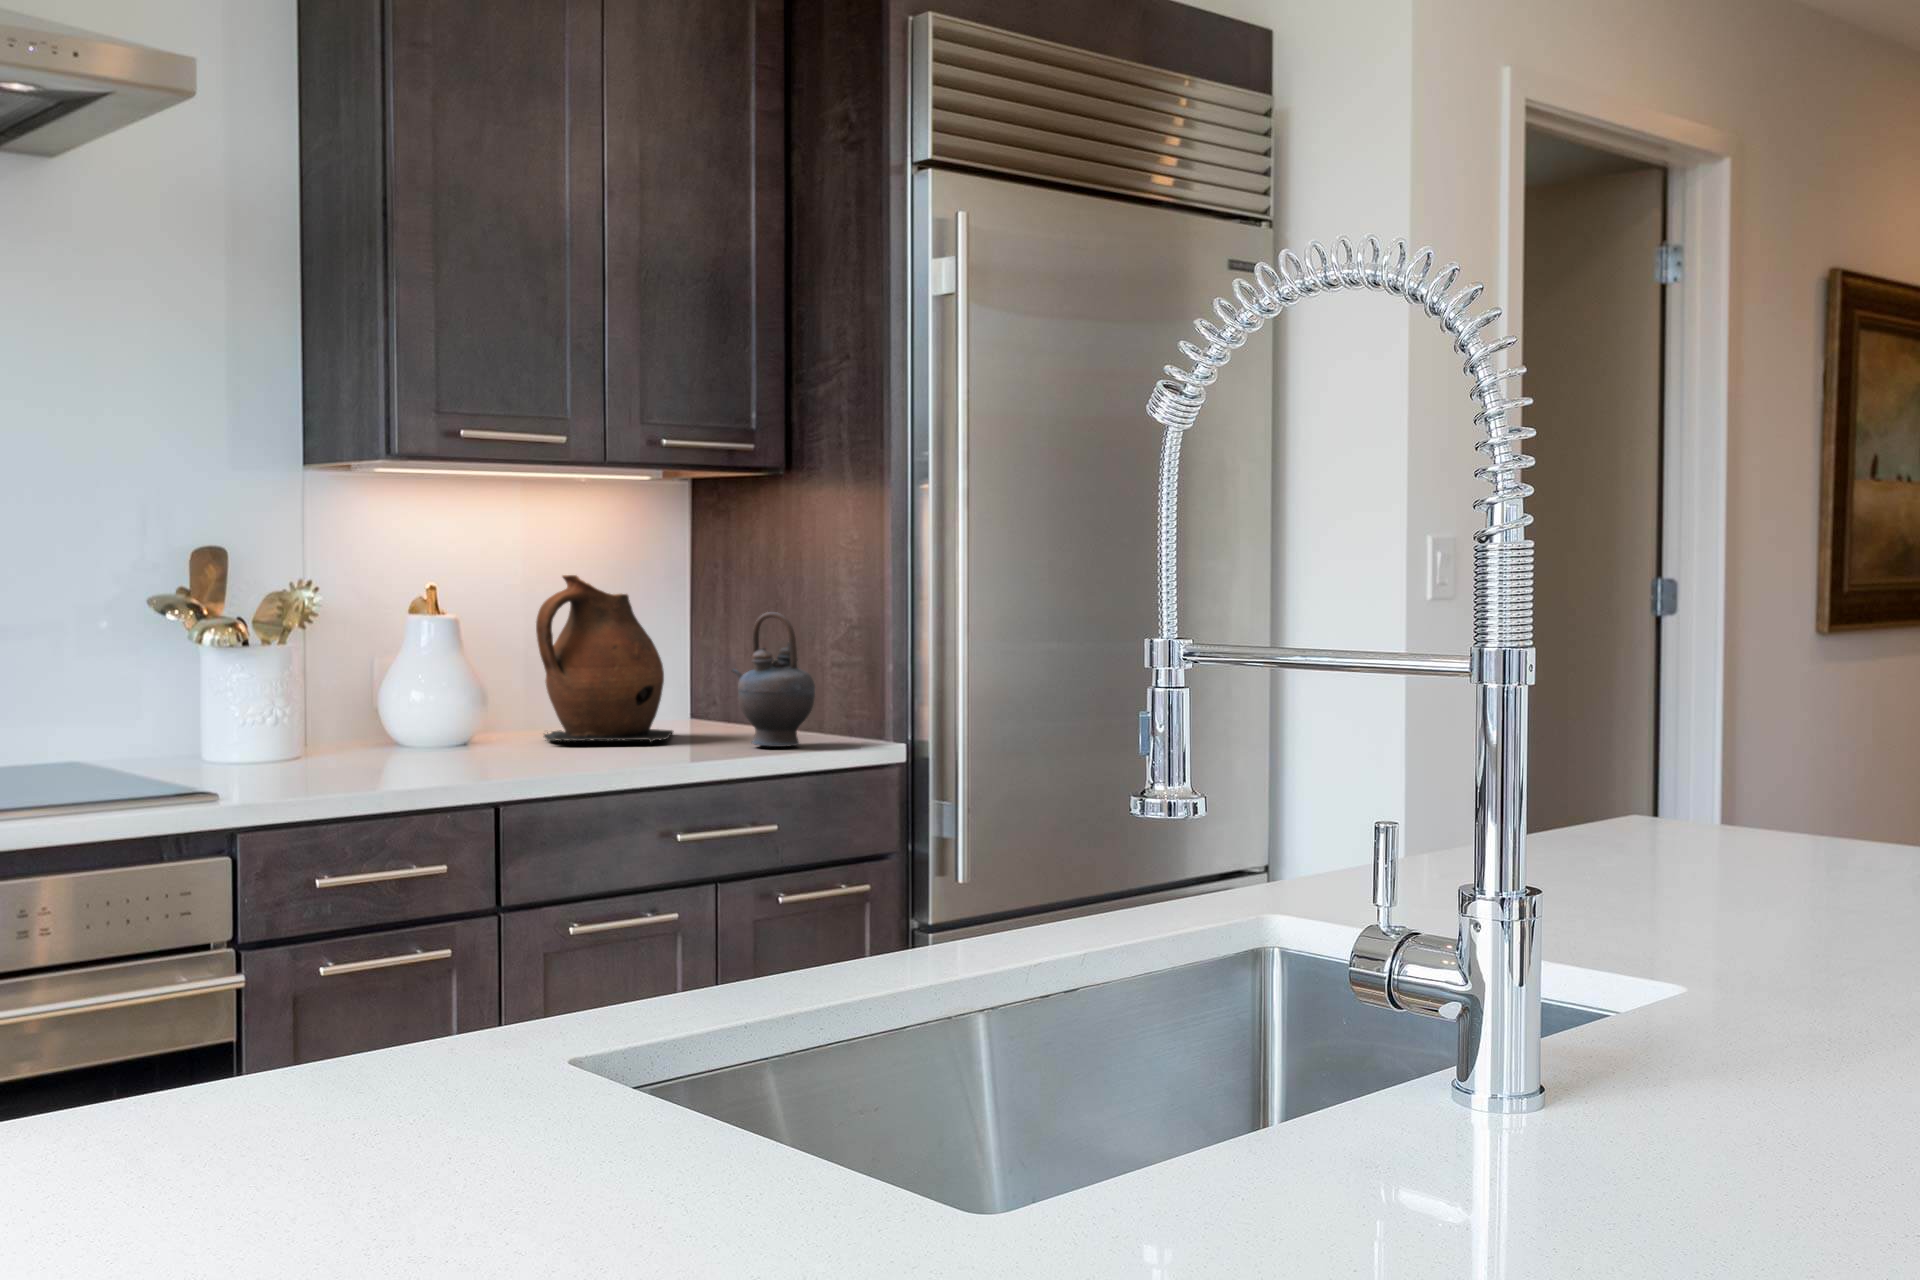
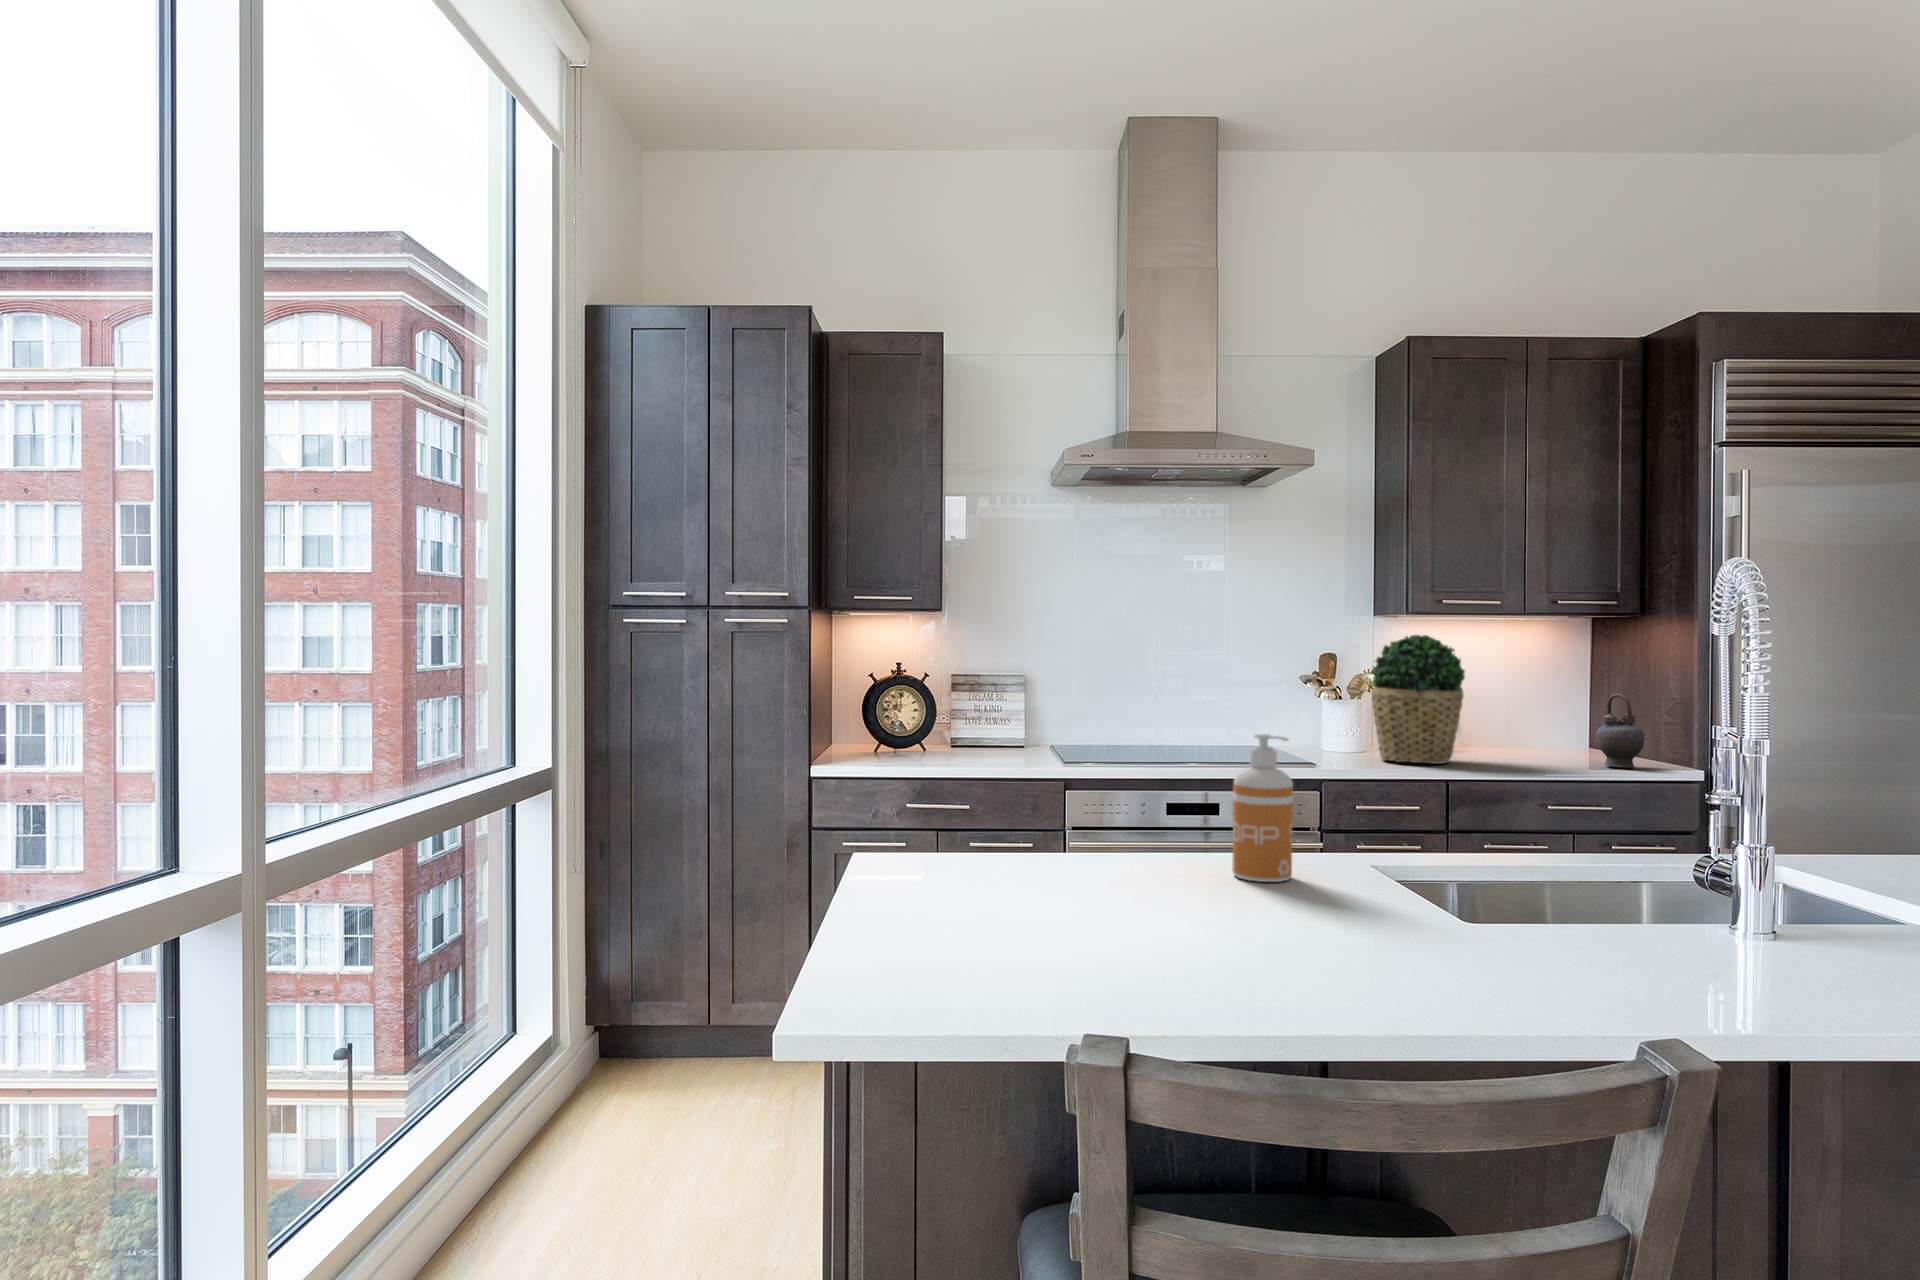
potted plant: none [319,496,517,772] -> present [1372,635,1465,764]
ceramic pitcher: present [536,575,673,743] -> none [1487,669,1570,760]
soap dispenser: none [159,681,382,1229] -> present [1232,734,1293,882]

